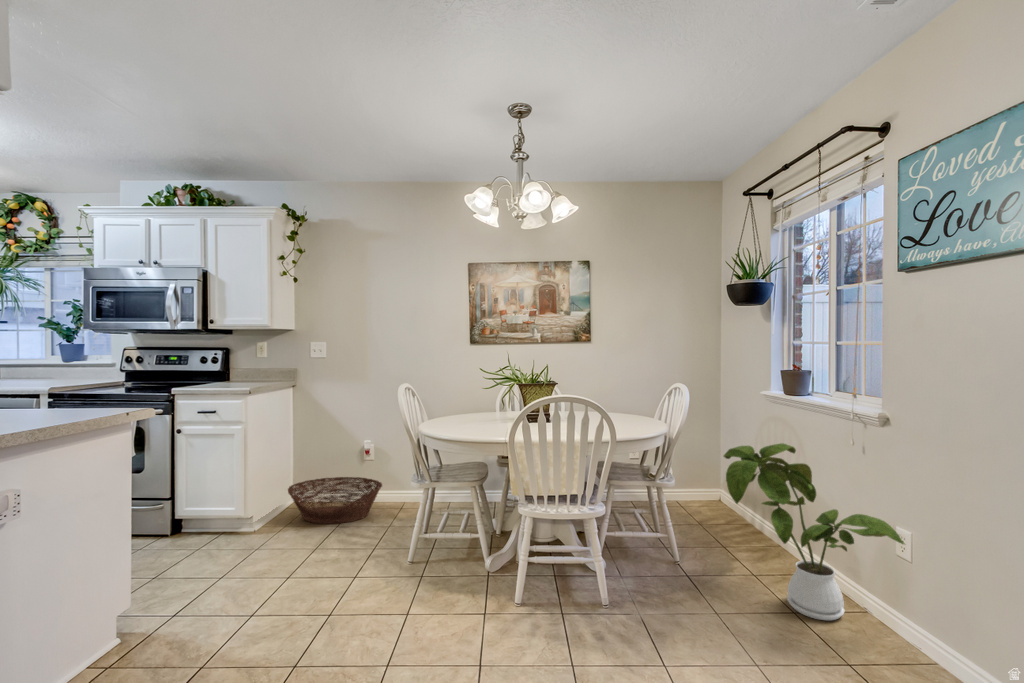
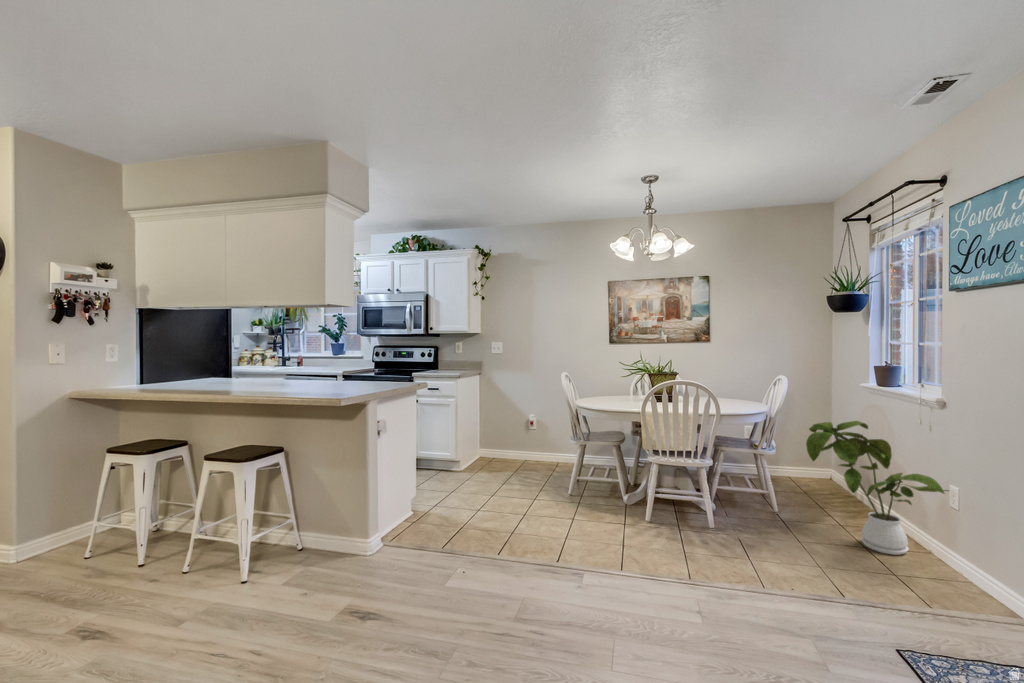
basket: present [288,477,382,524] -> none [480,440,545,471]

